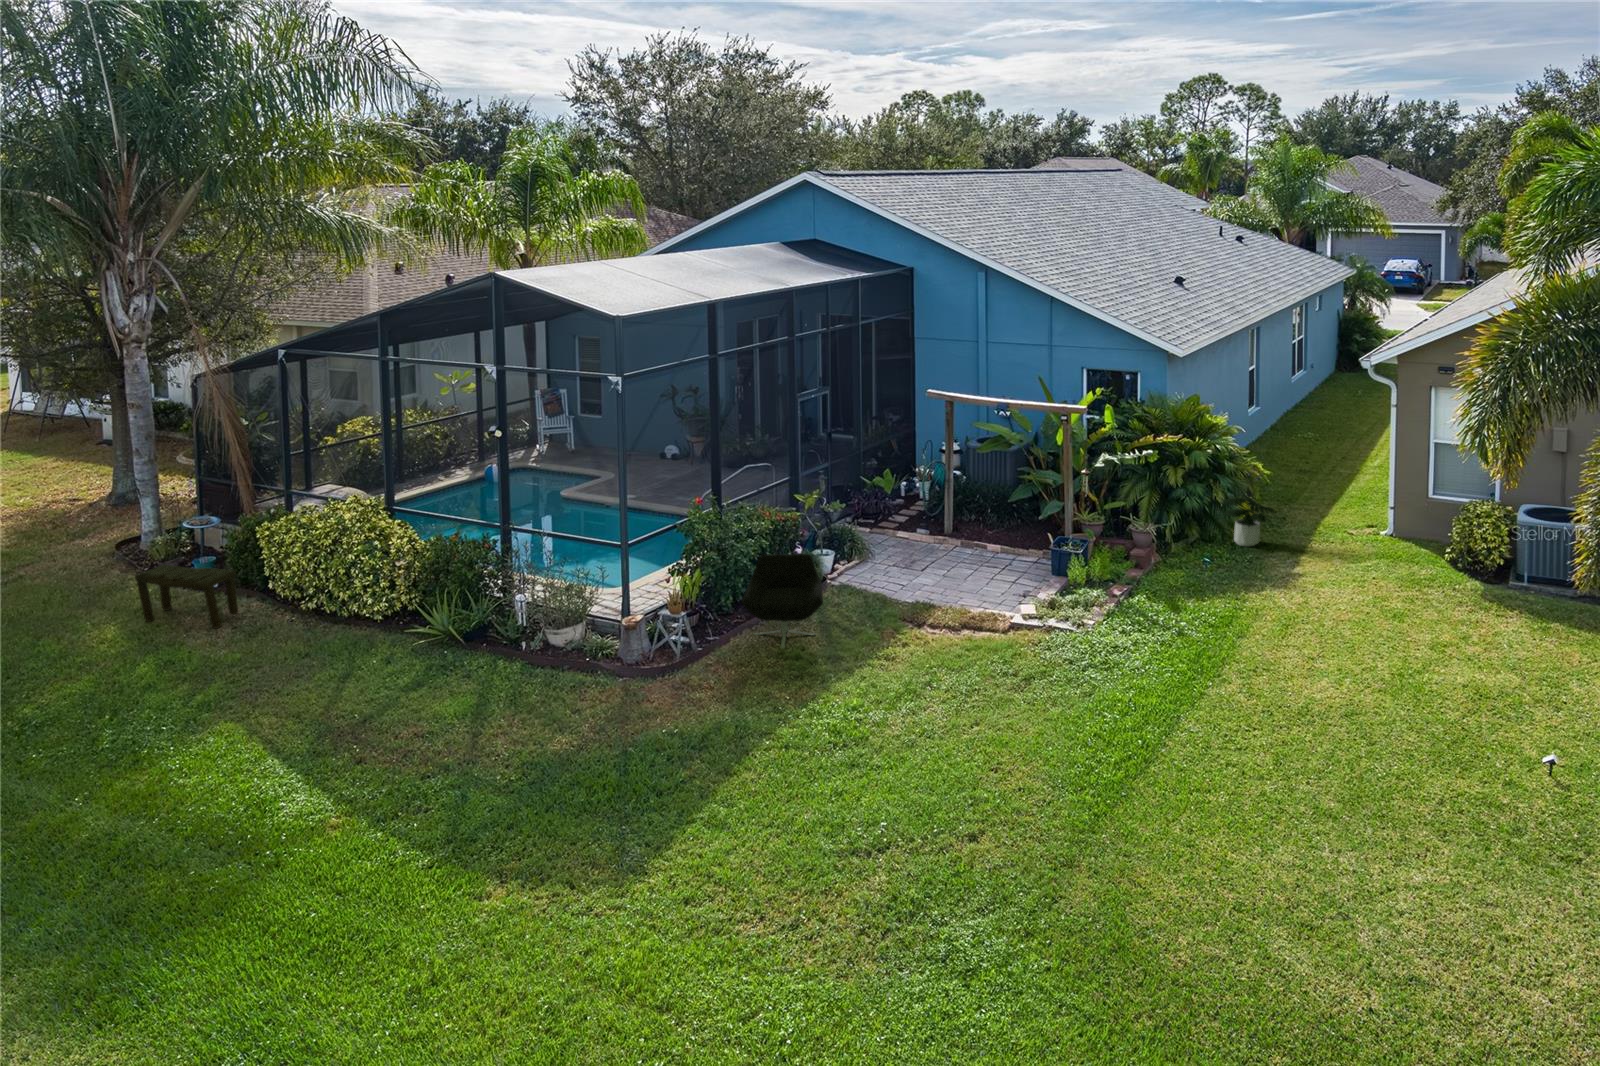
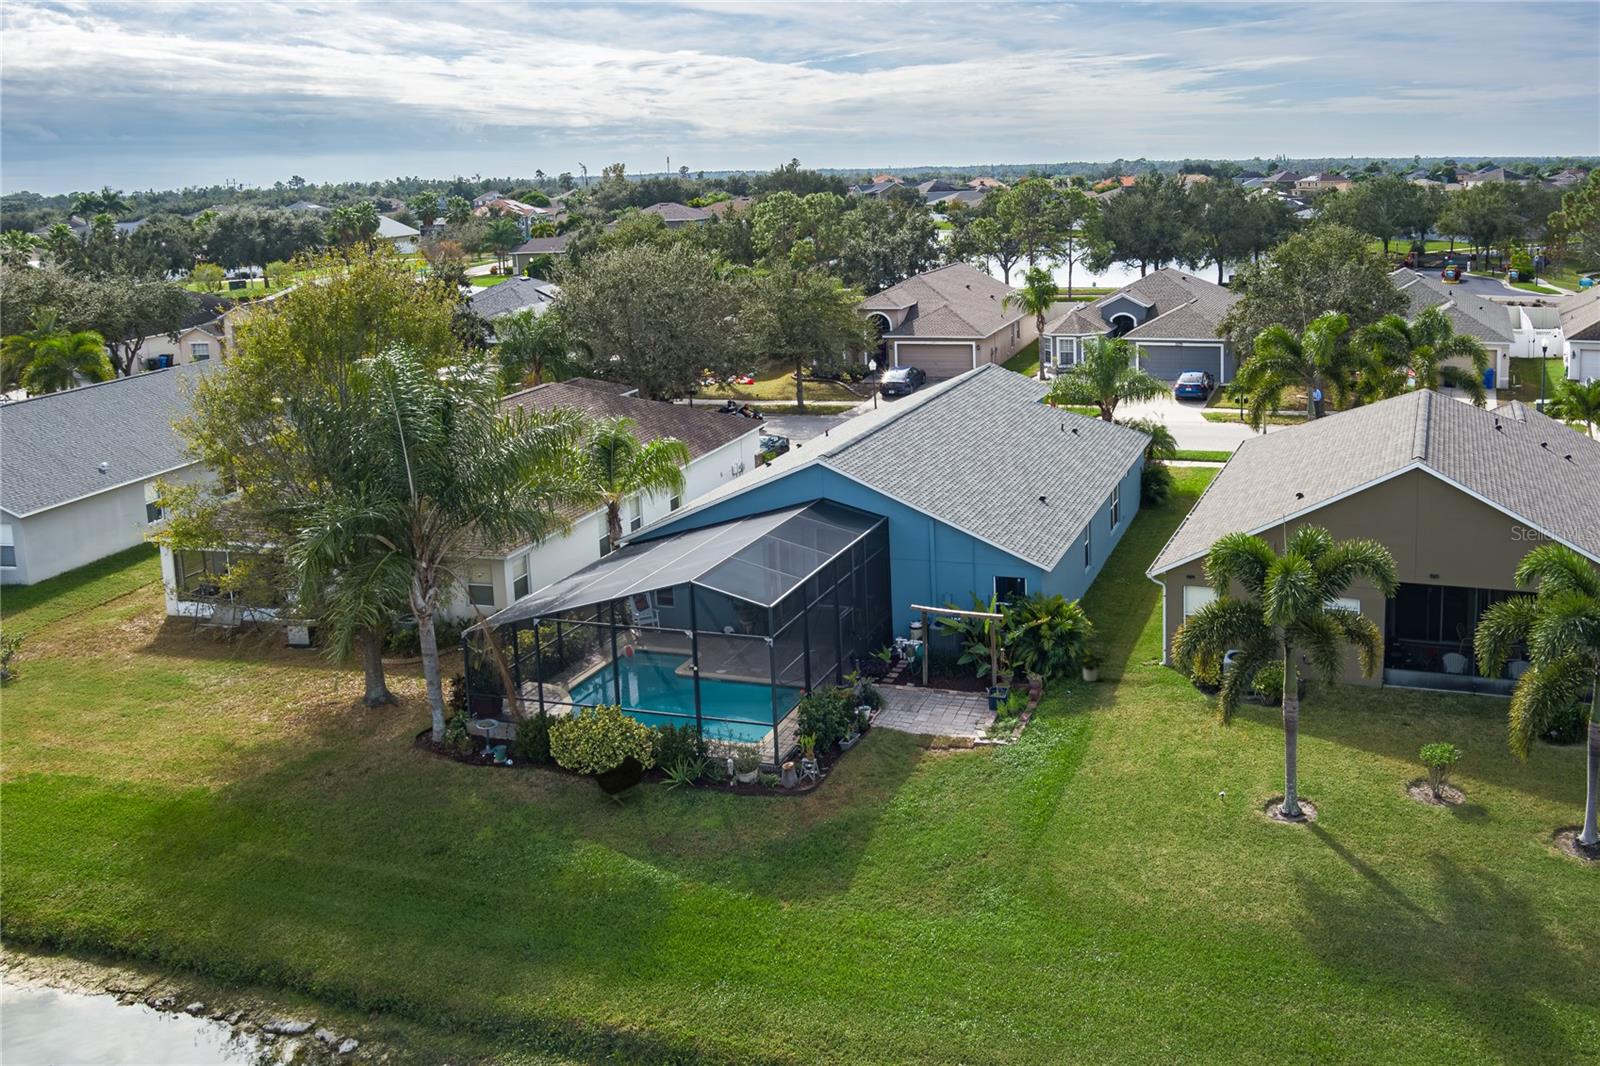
lounge chair: present [741,554,823,648] -> present [594,754,643,806]
bench: present [135,564,238,629] -> none [509,754,563,787]

